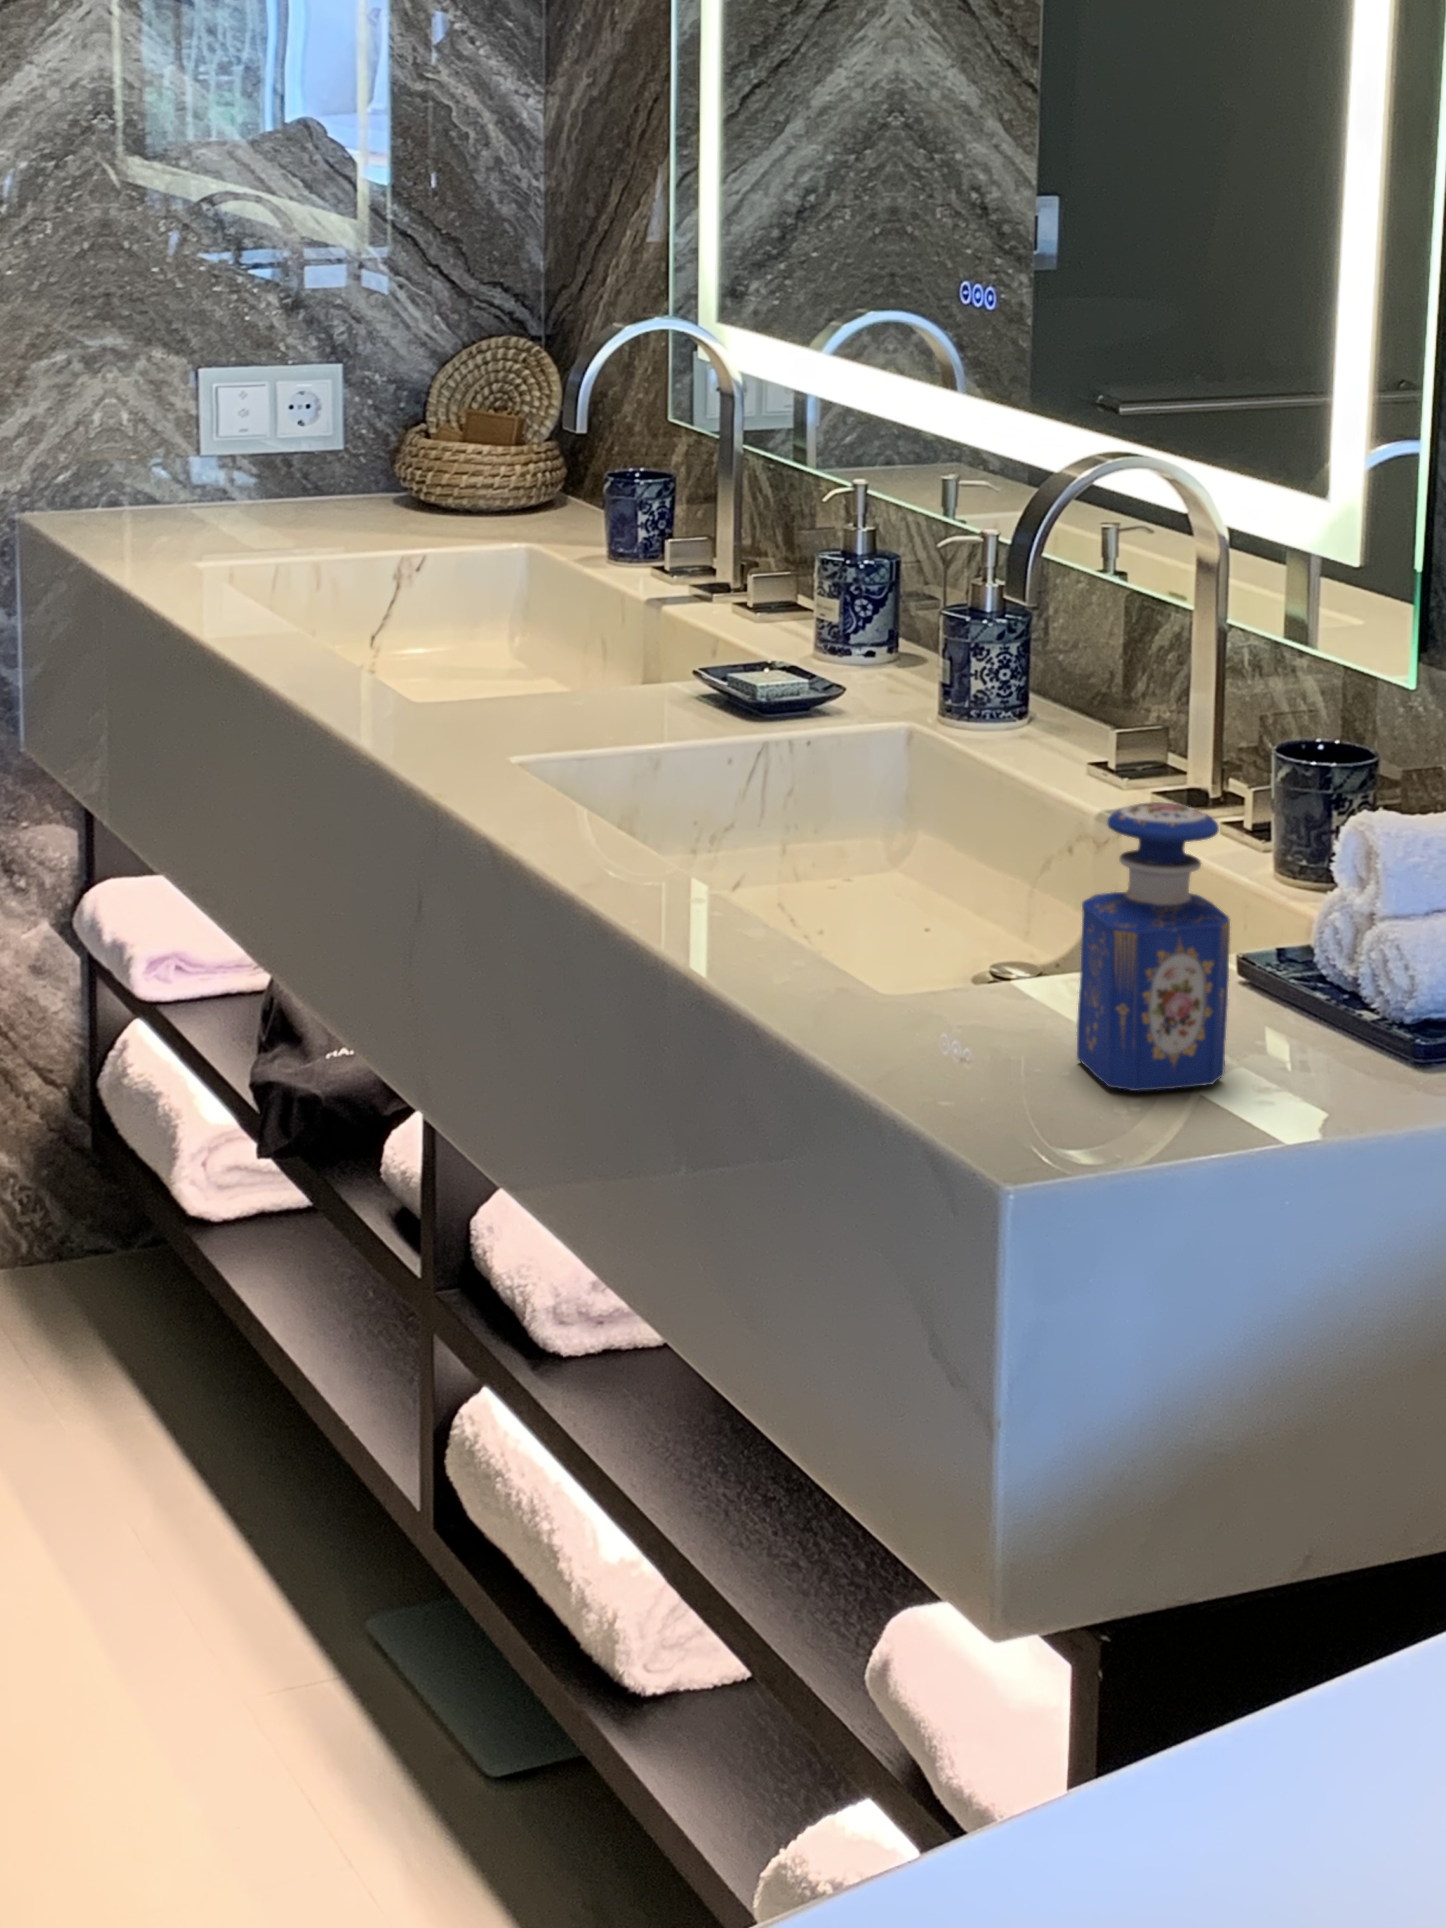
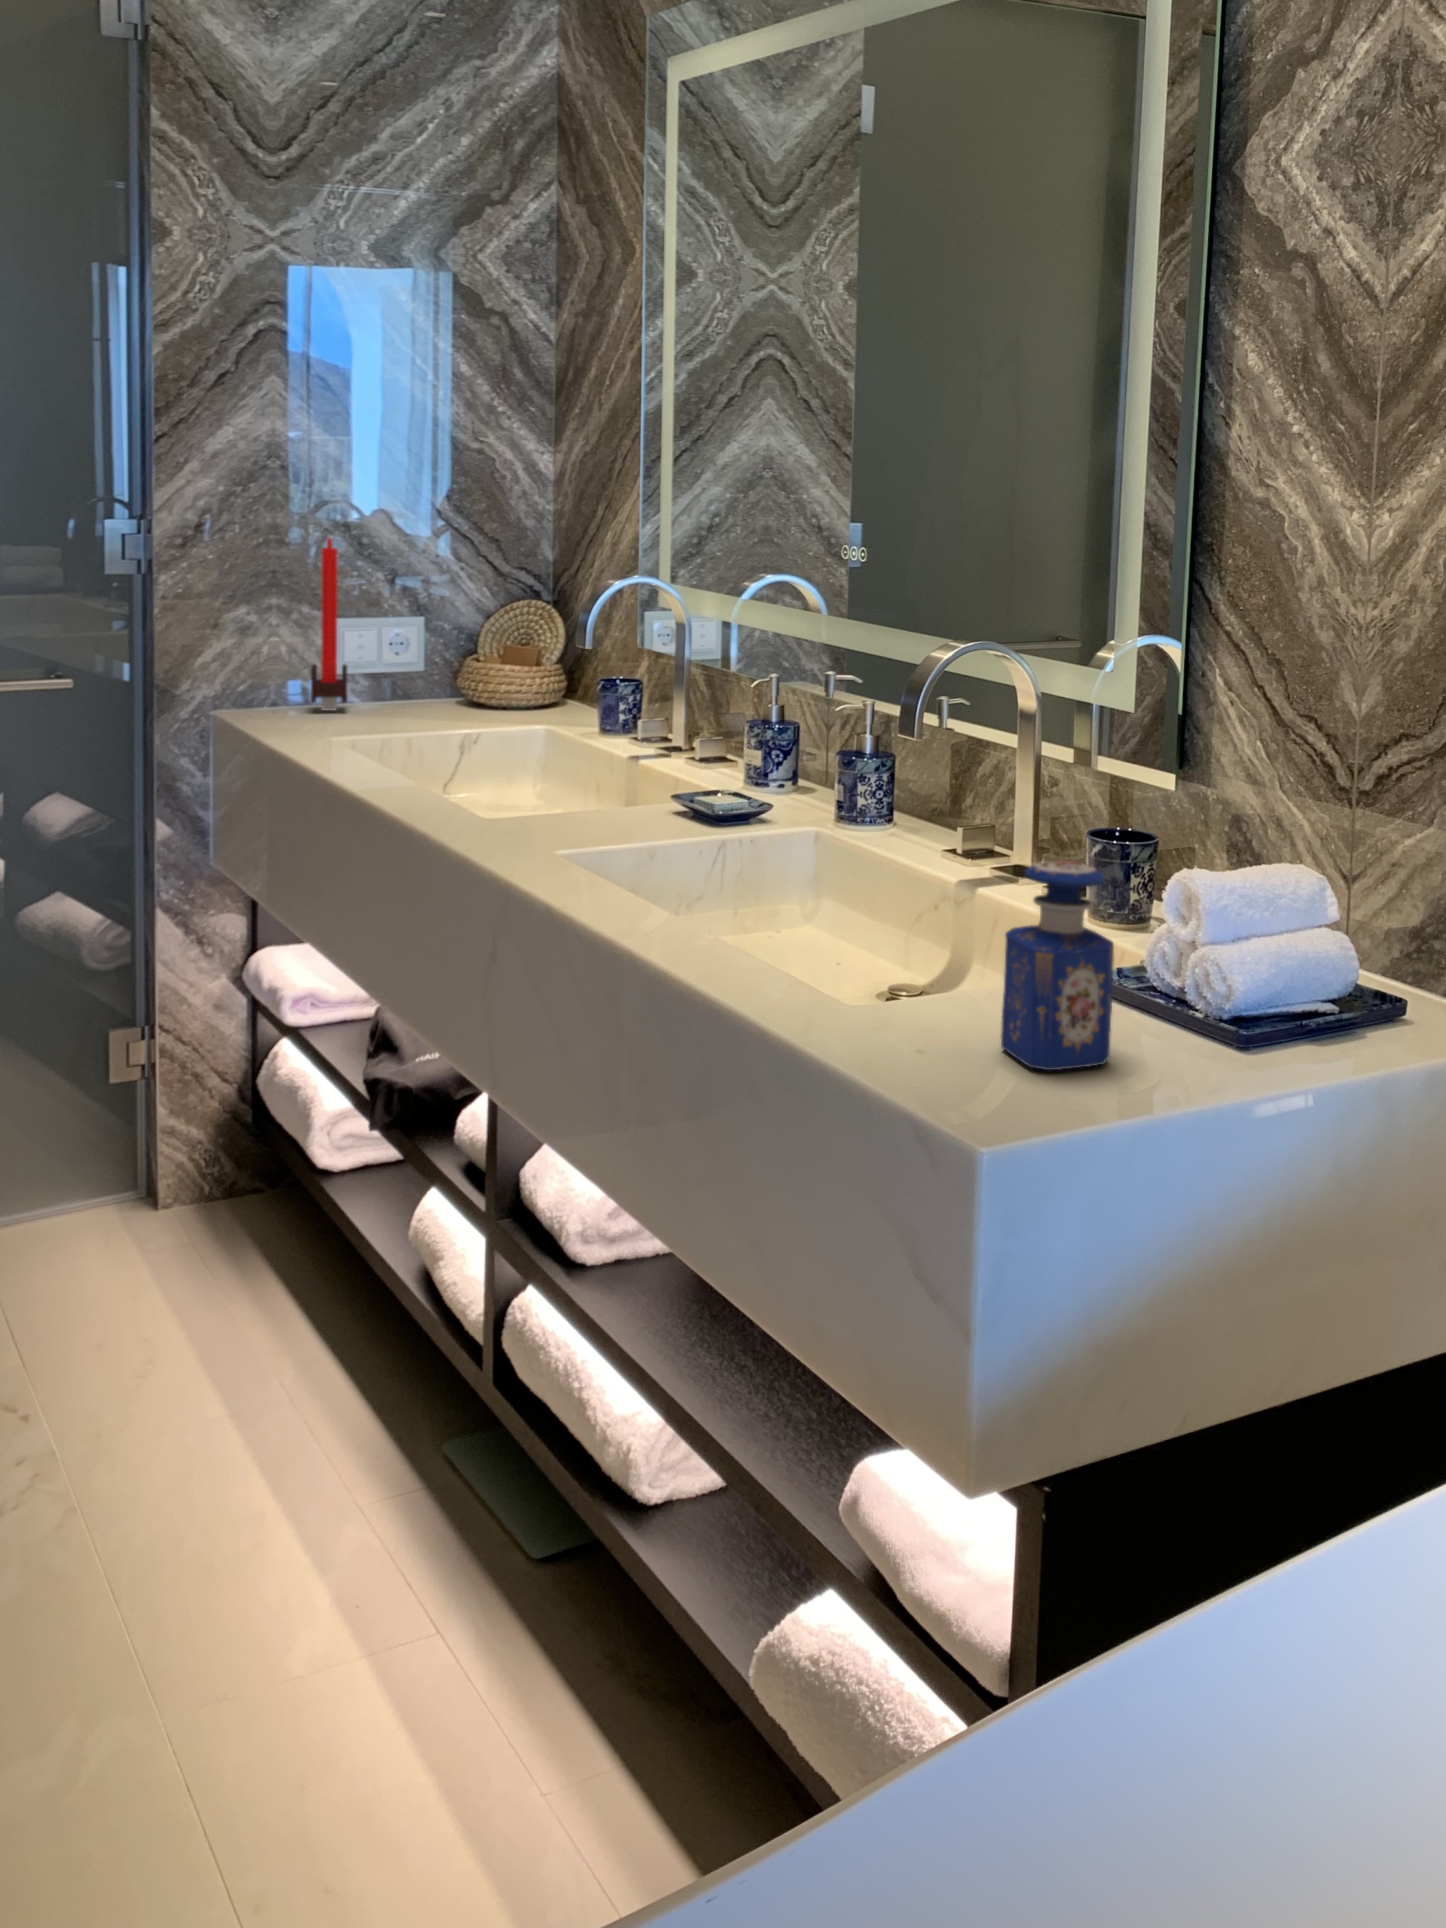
candle: none [164,247,222,517] -> present [311,538,347,710]

